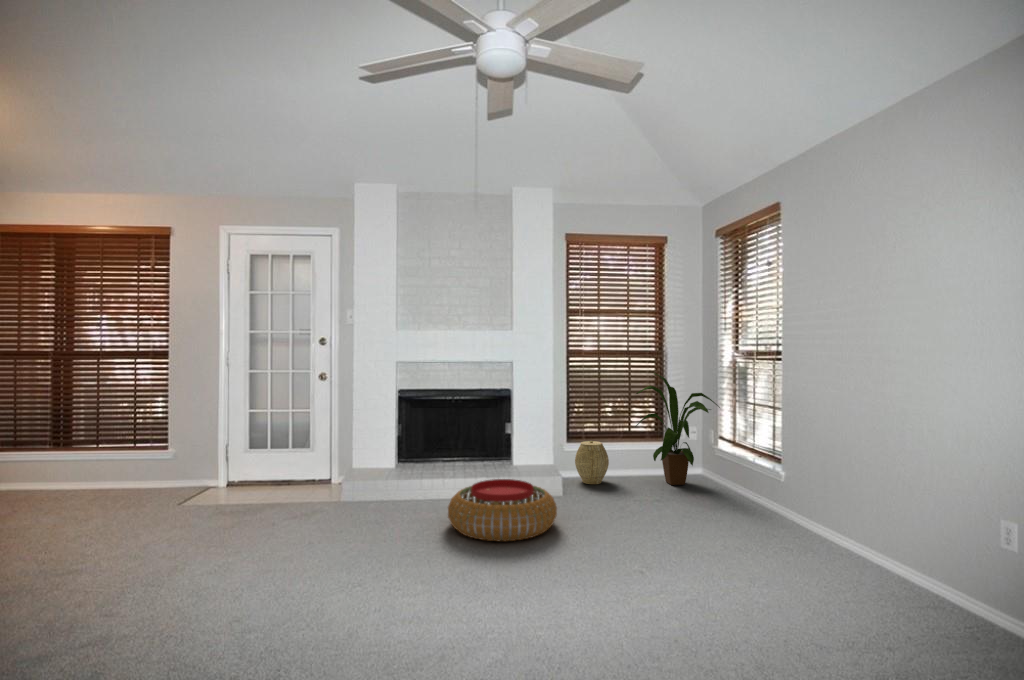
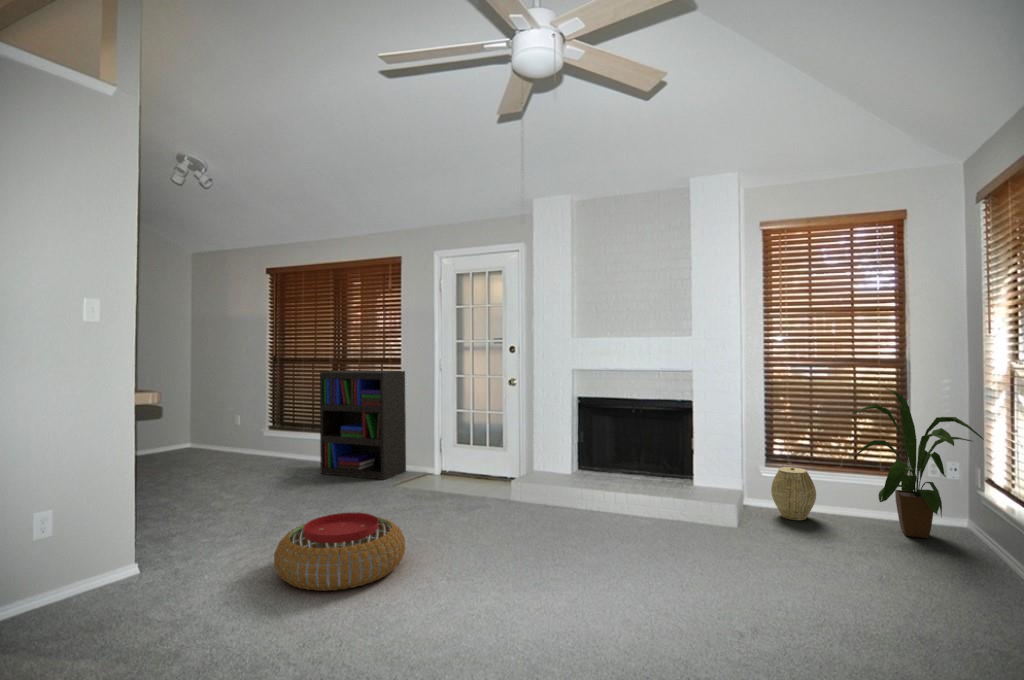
bookshelf: none [45,366,177,504] -> present [320,371,406,480]
pouf: present [448,479,557,541] -> present [274,513,405,591]

